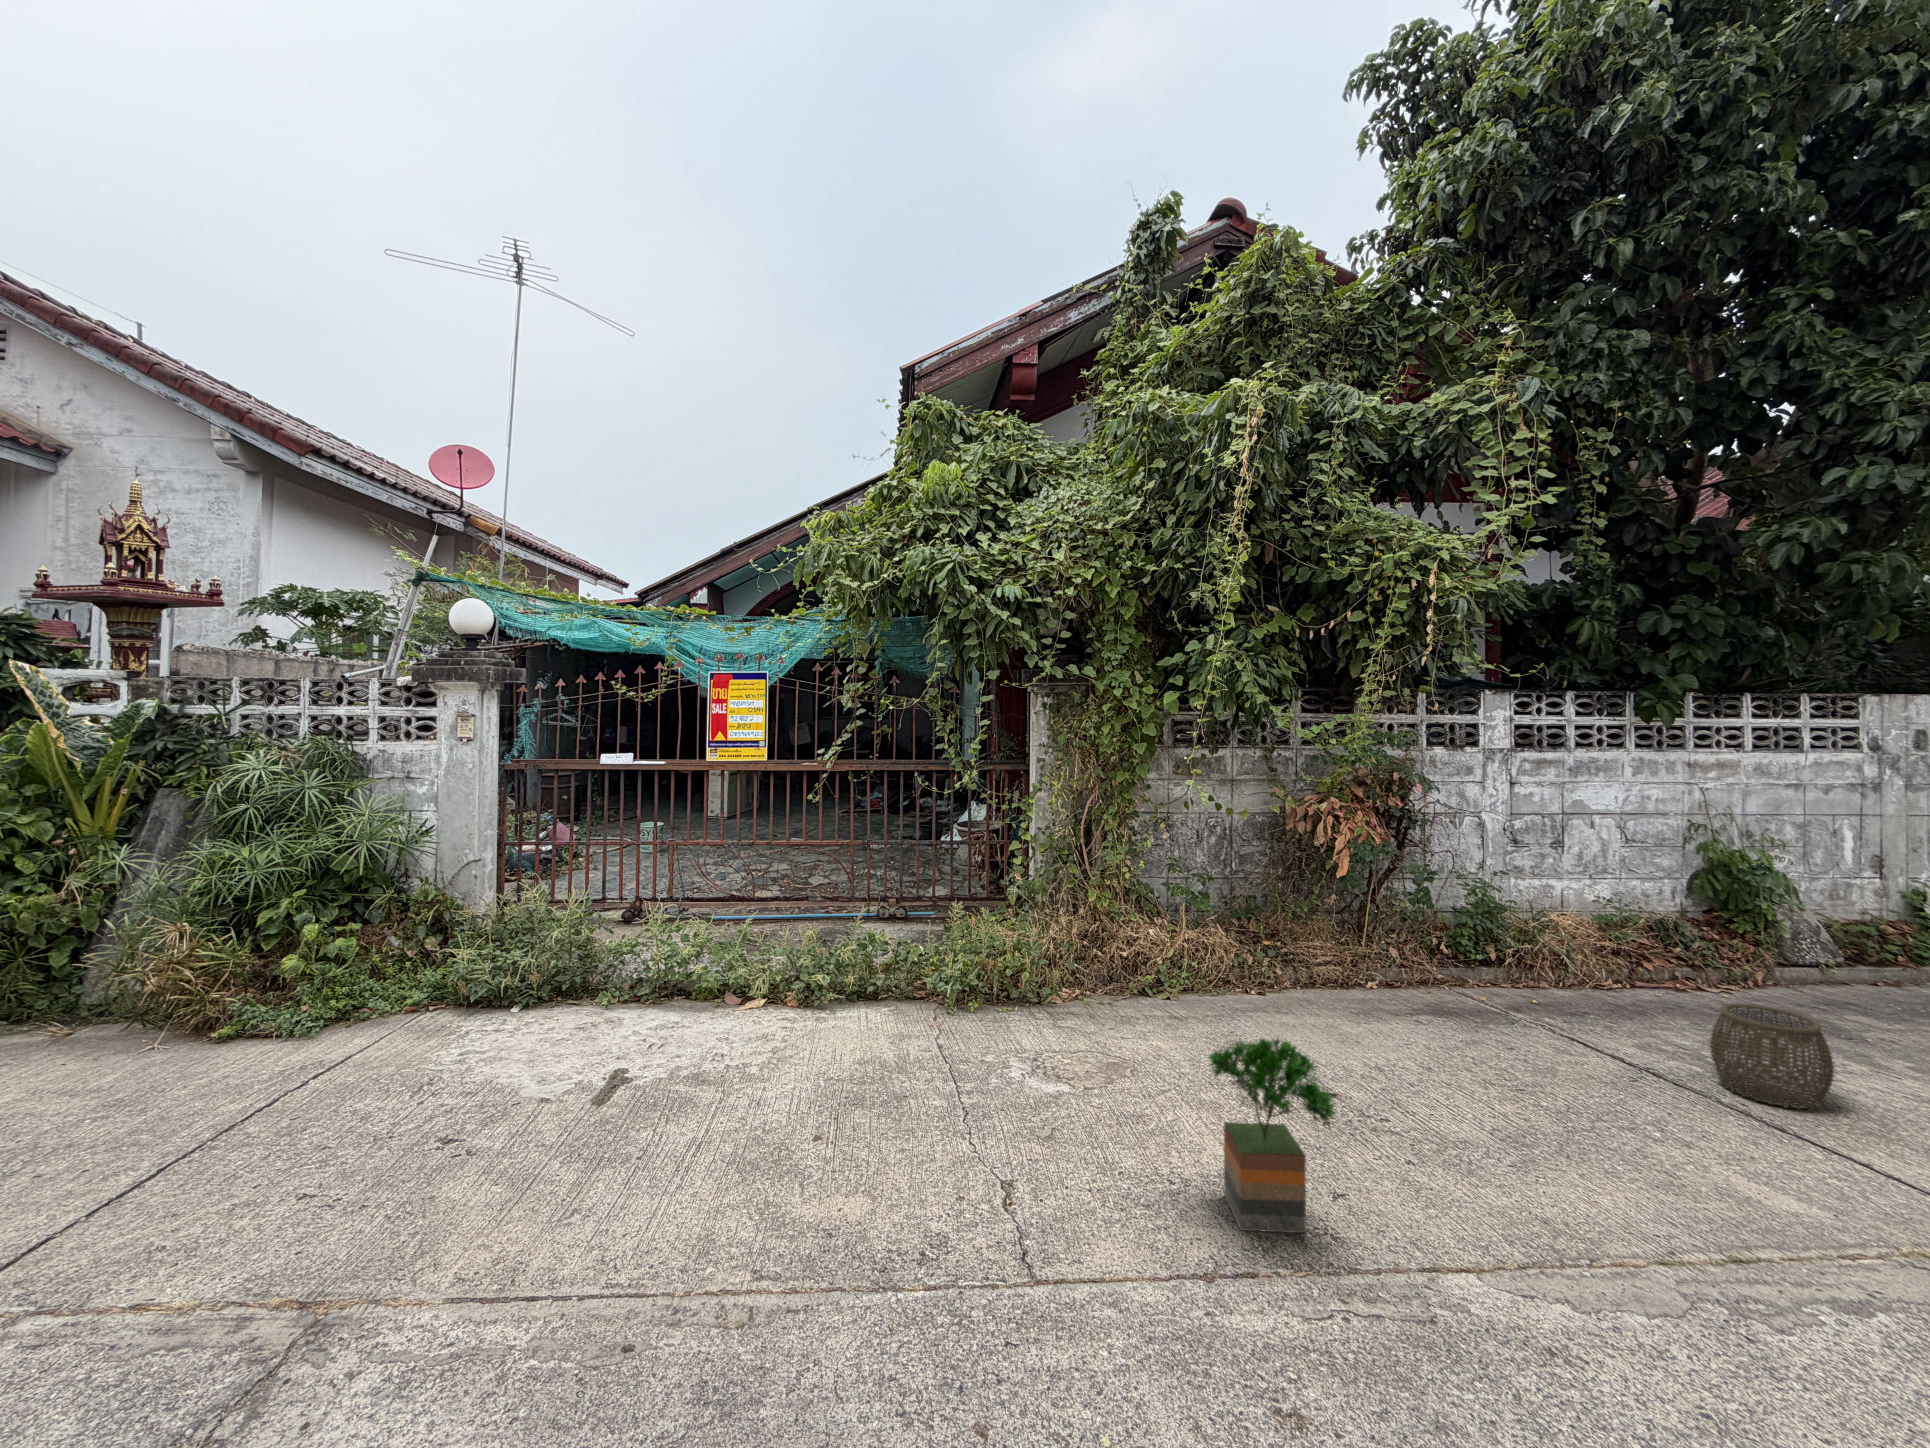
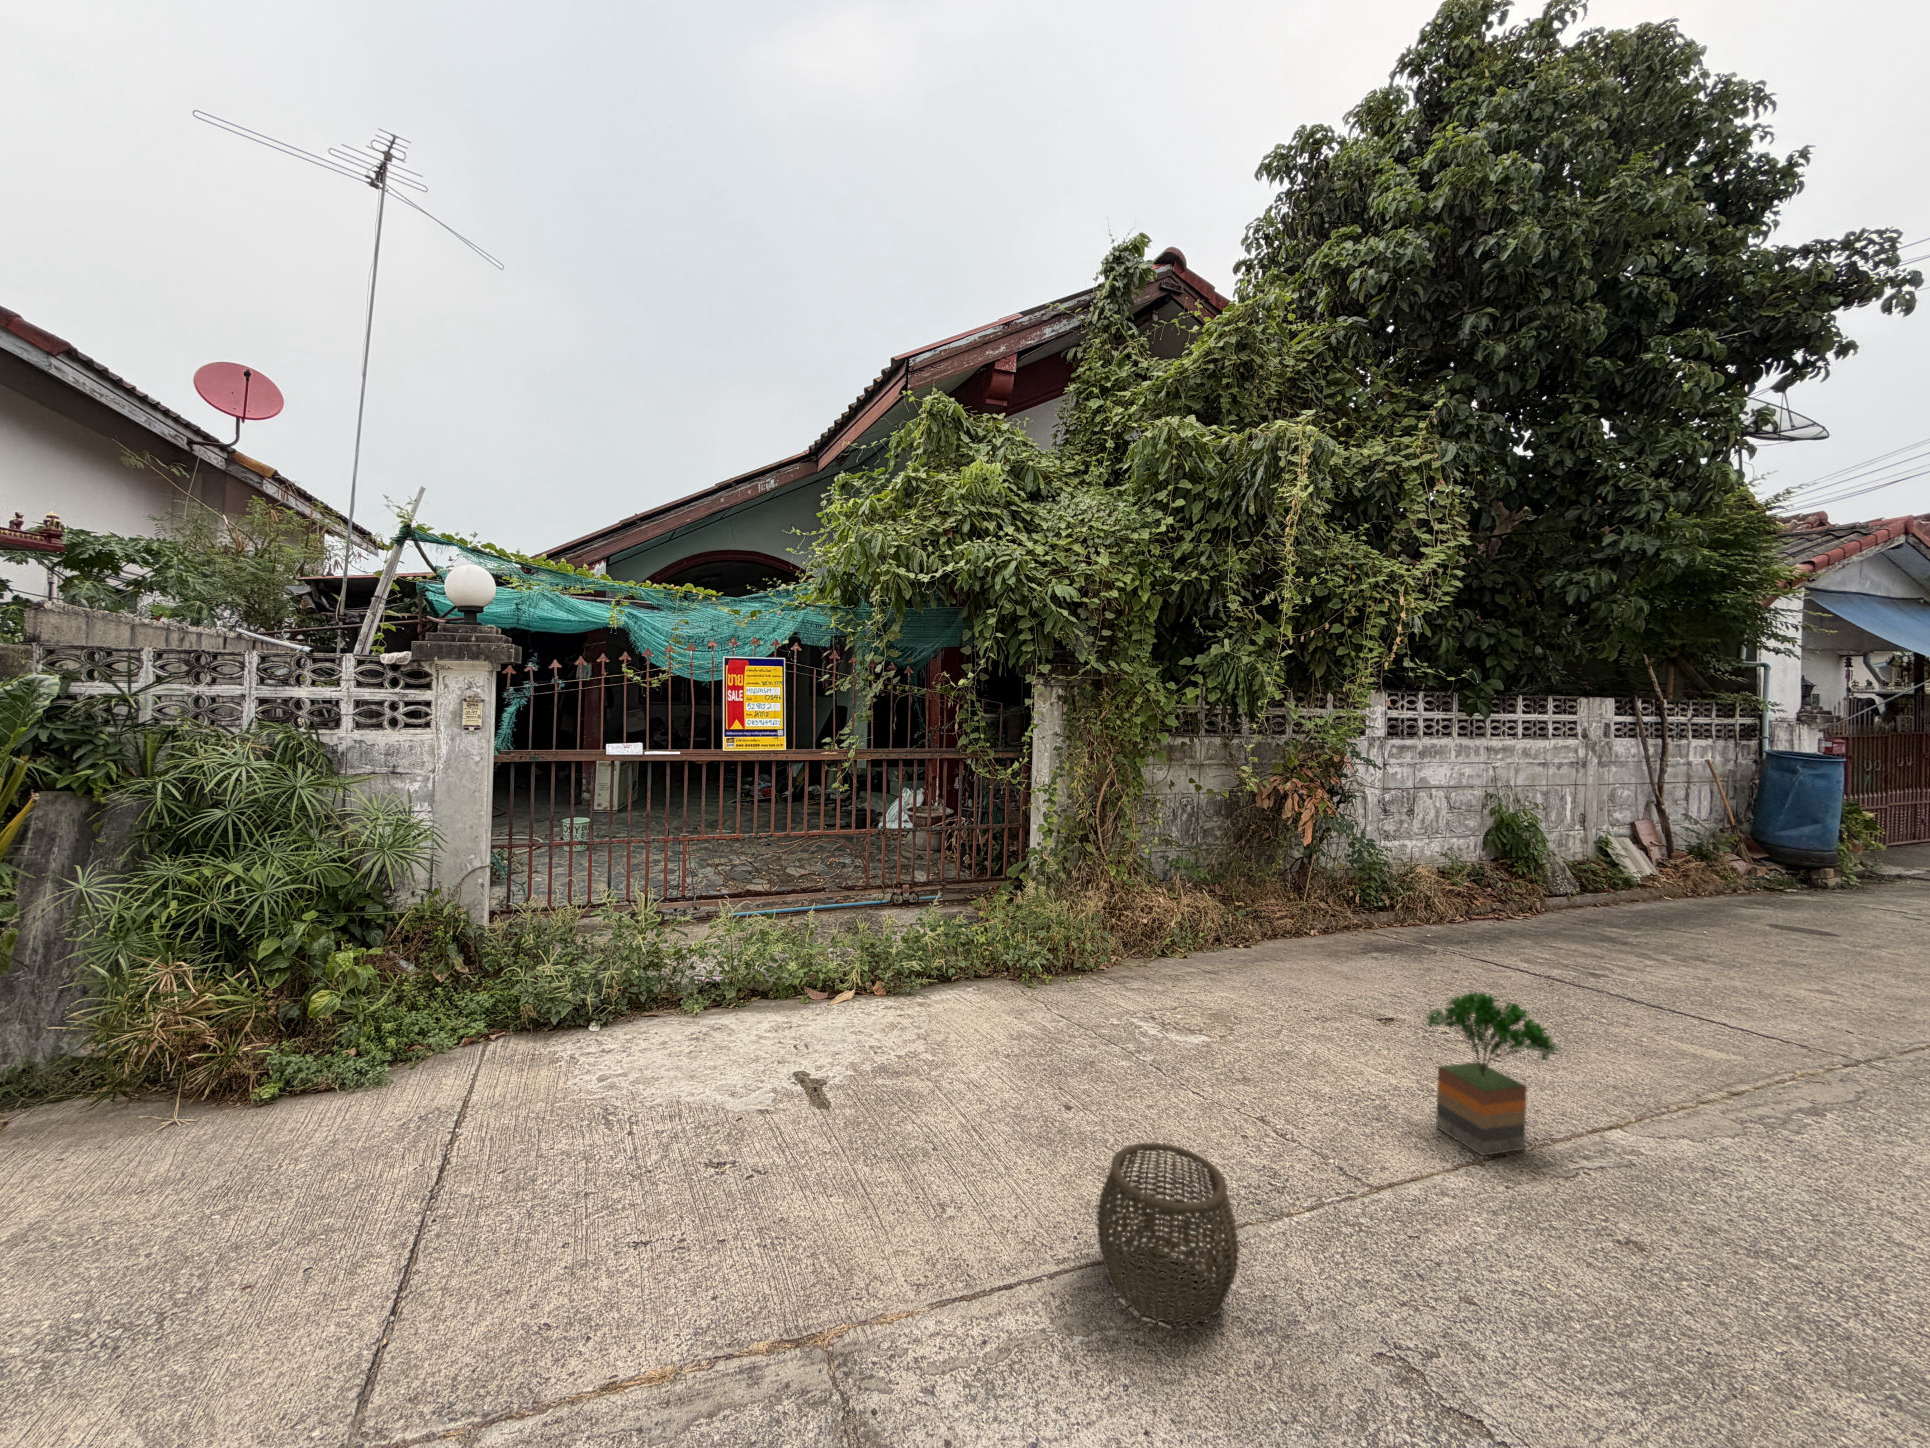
woven basket: present [1710,1003,1835,1109] -> present [1097,1143,1239,1326]

